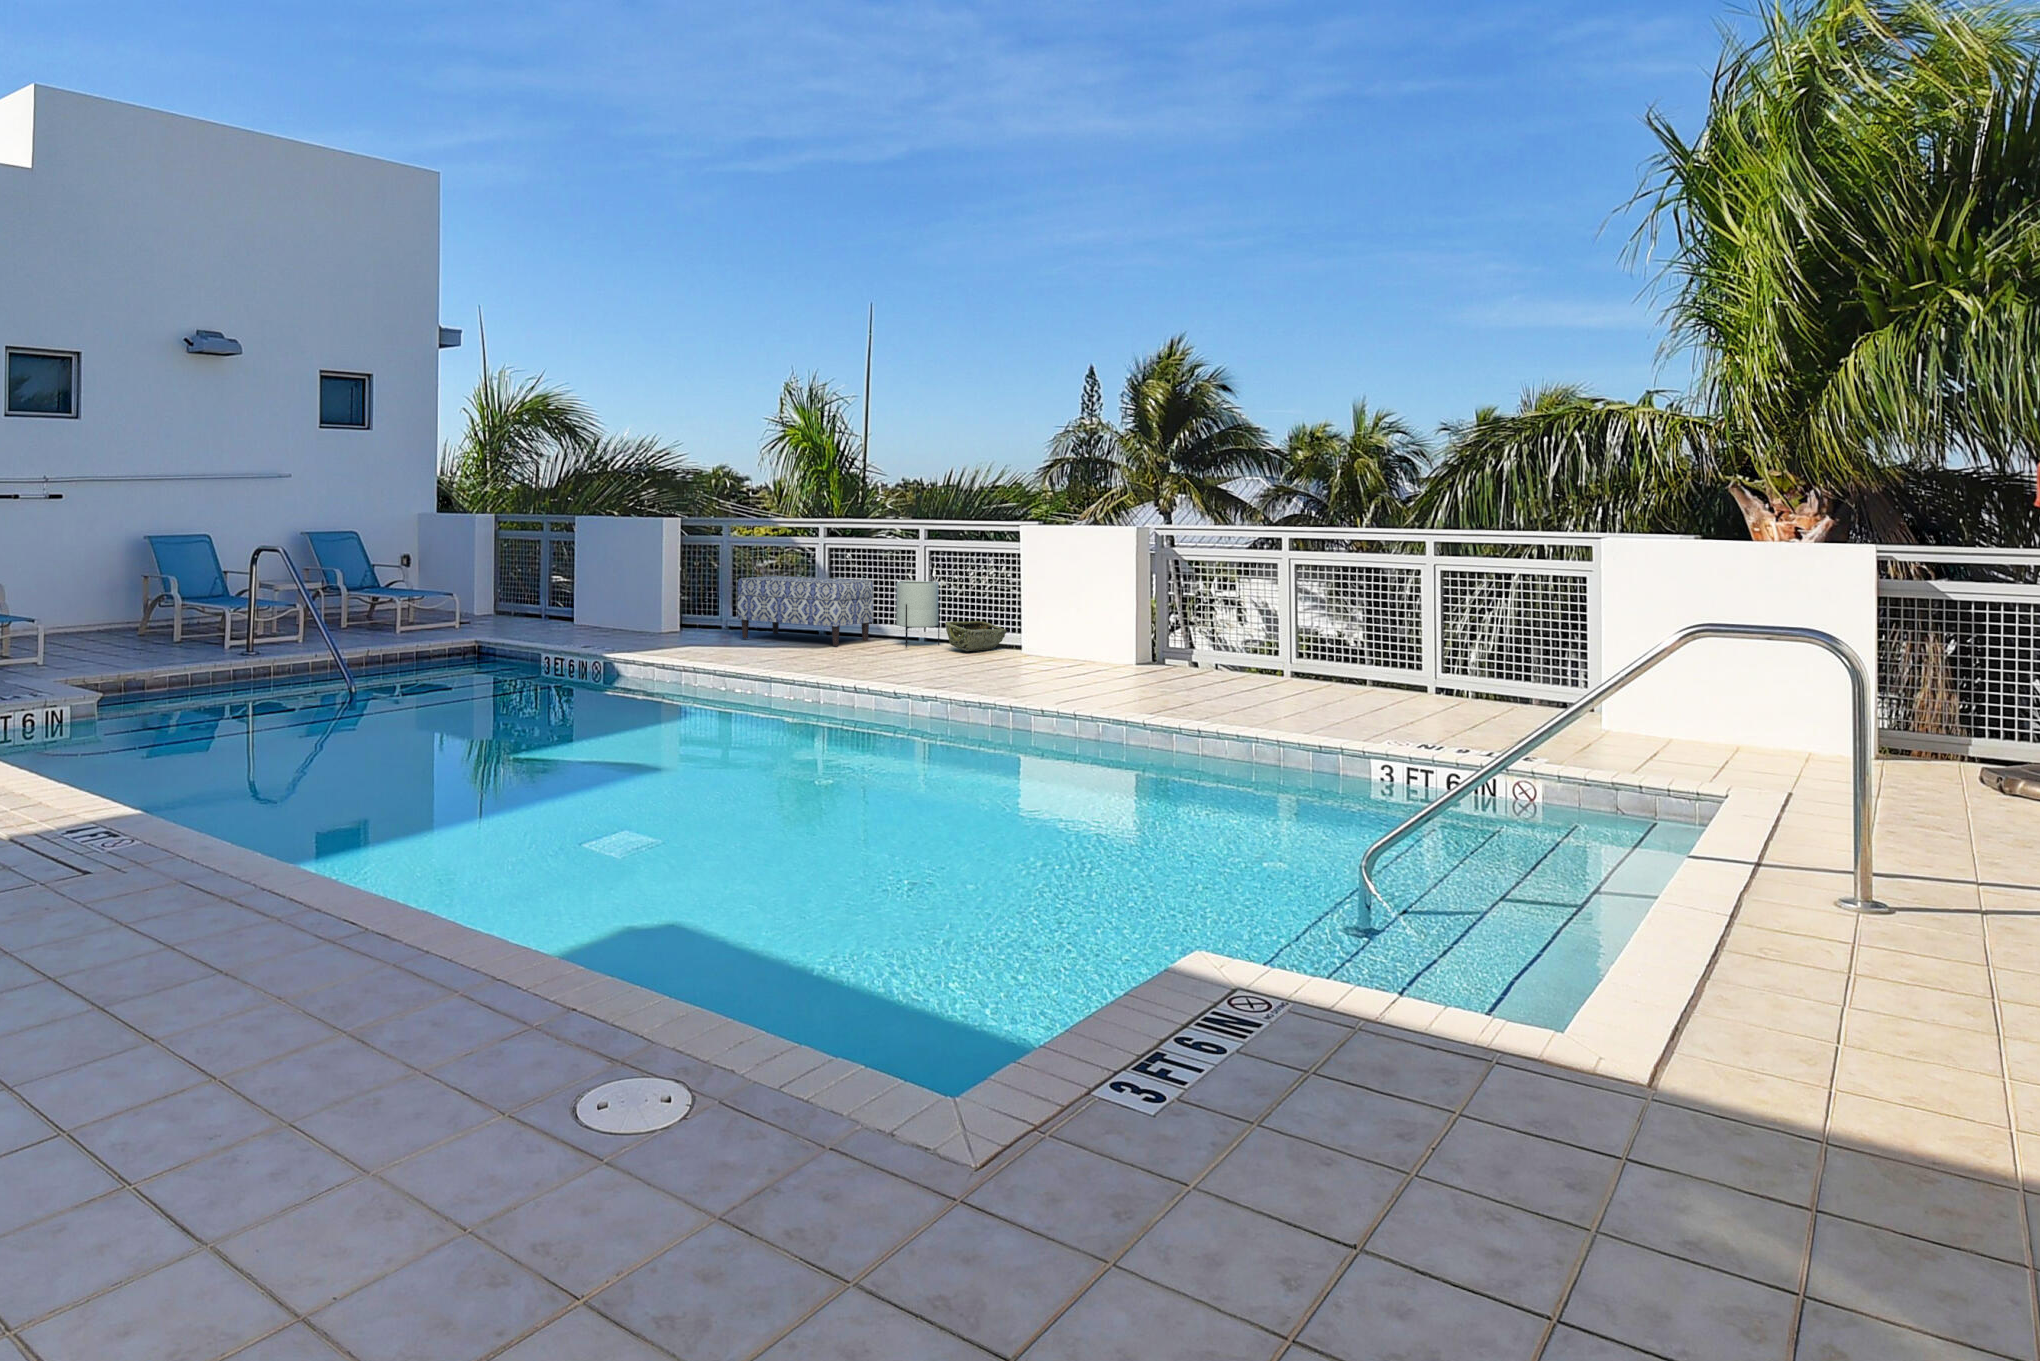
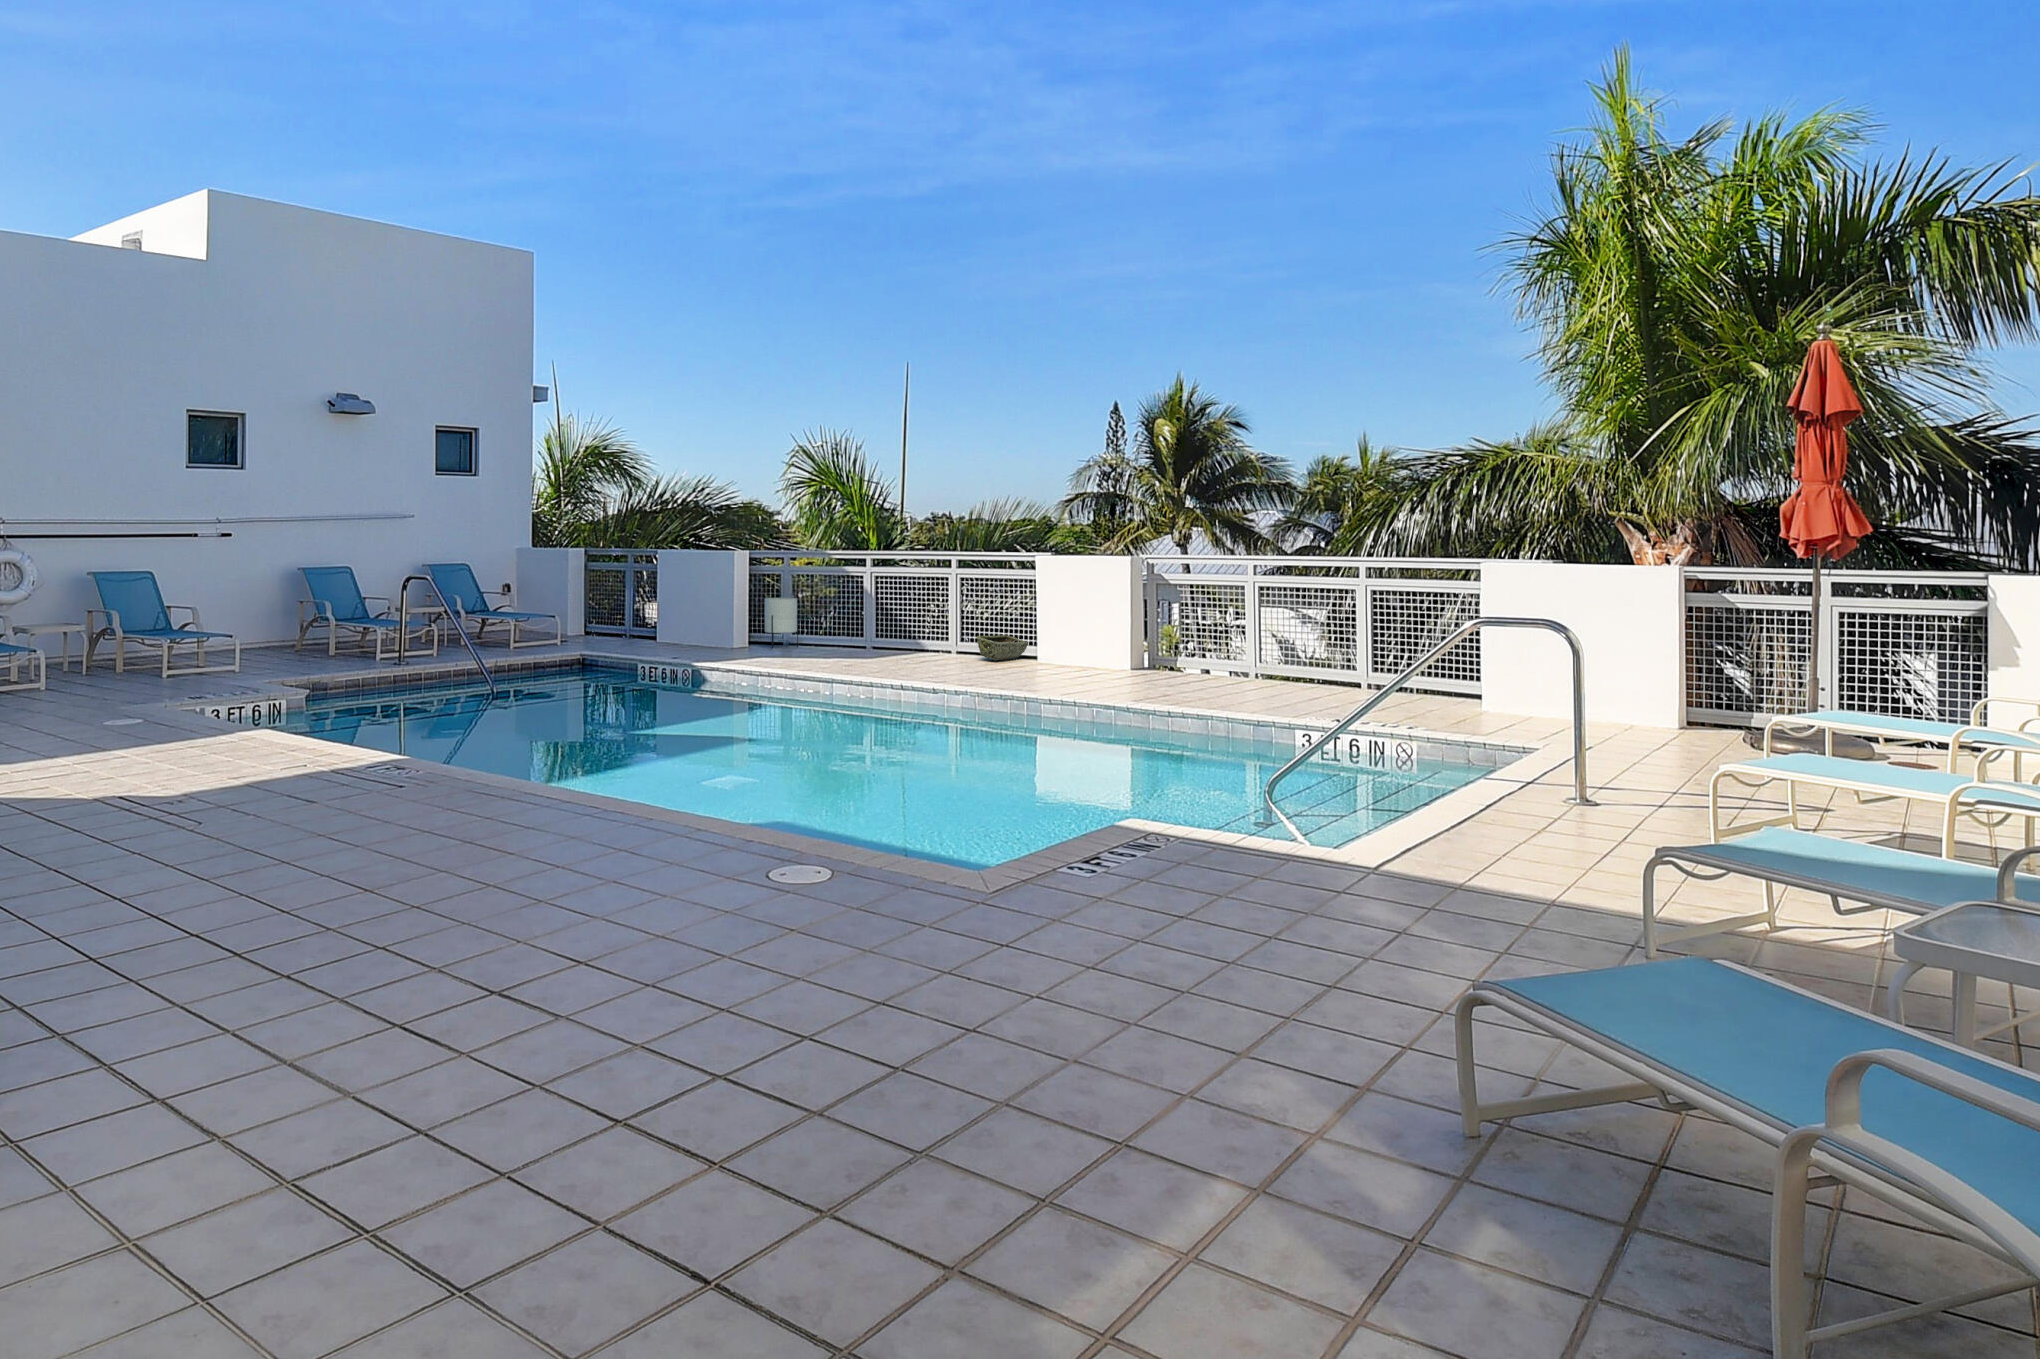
bench: present [737,576,873,646] -> none [800,599,916,657]
planter: present [896,581,940,647] -> present [765,598,798,649]

